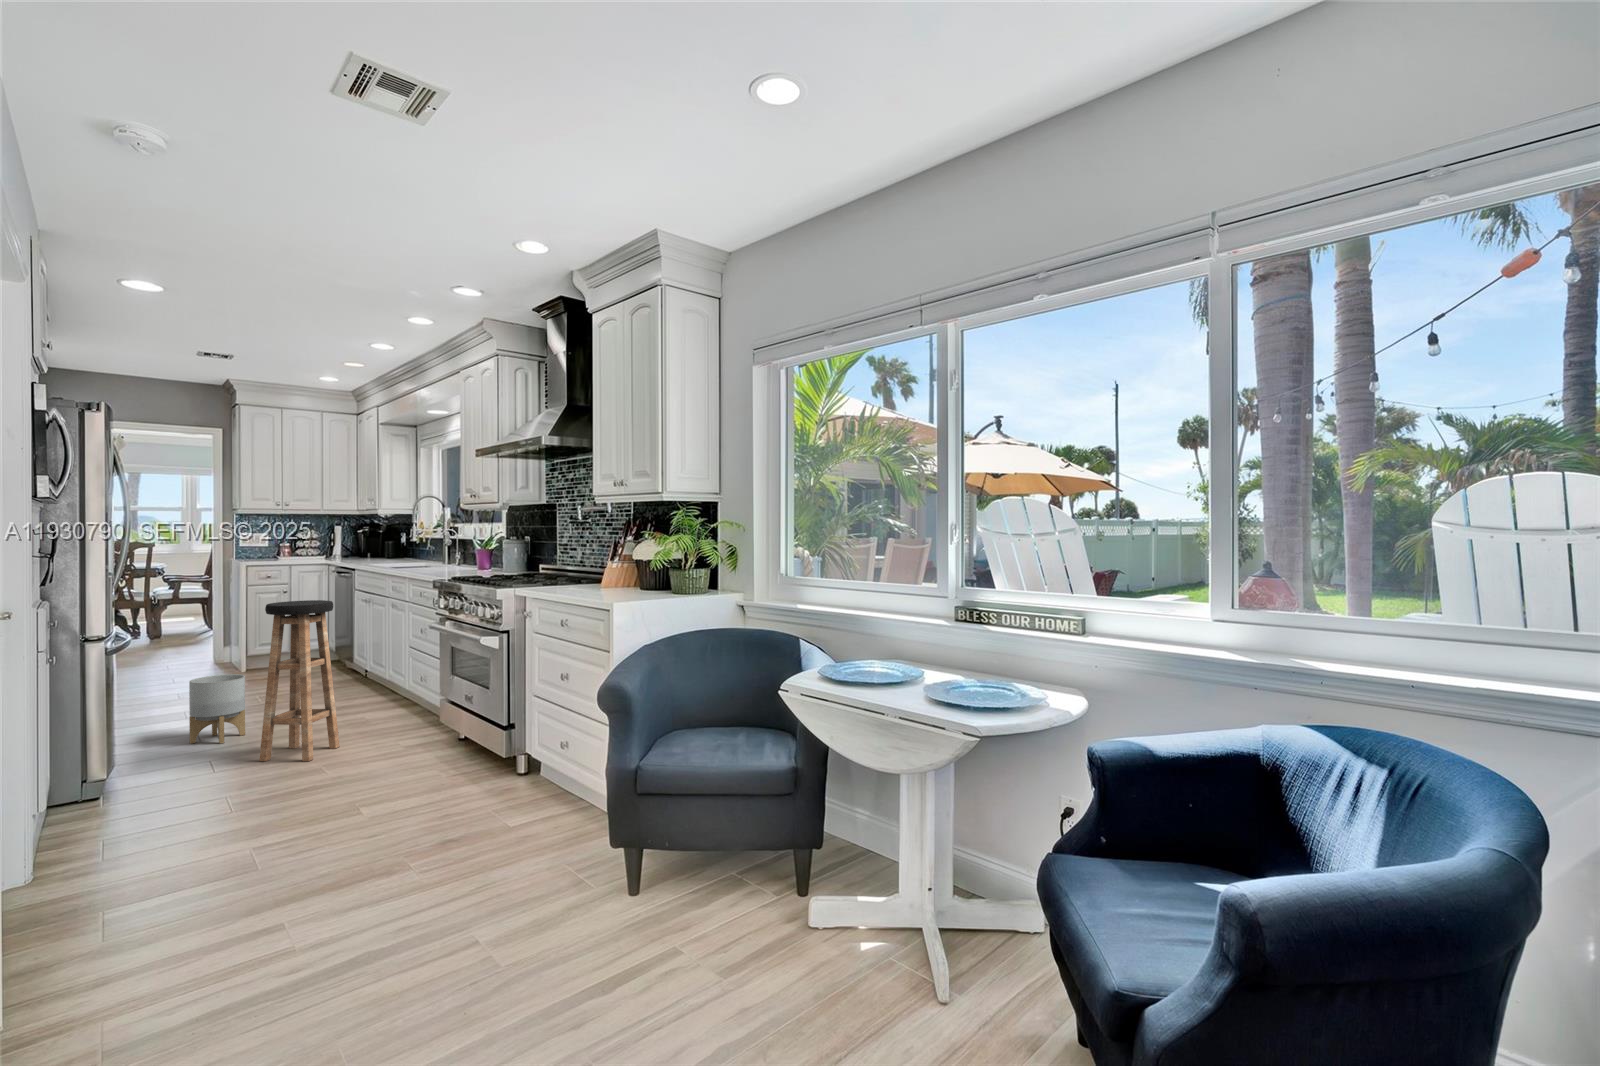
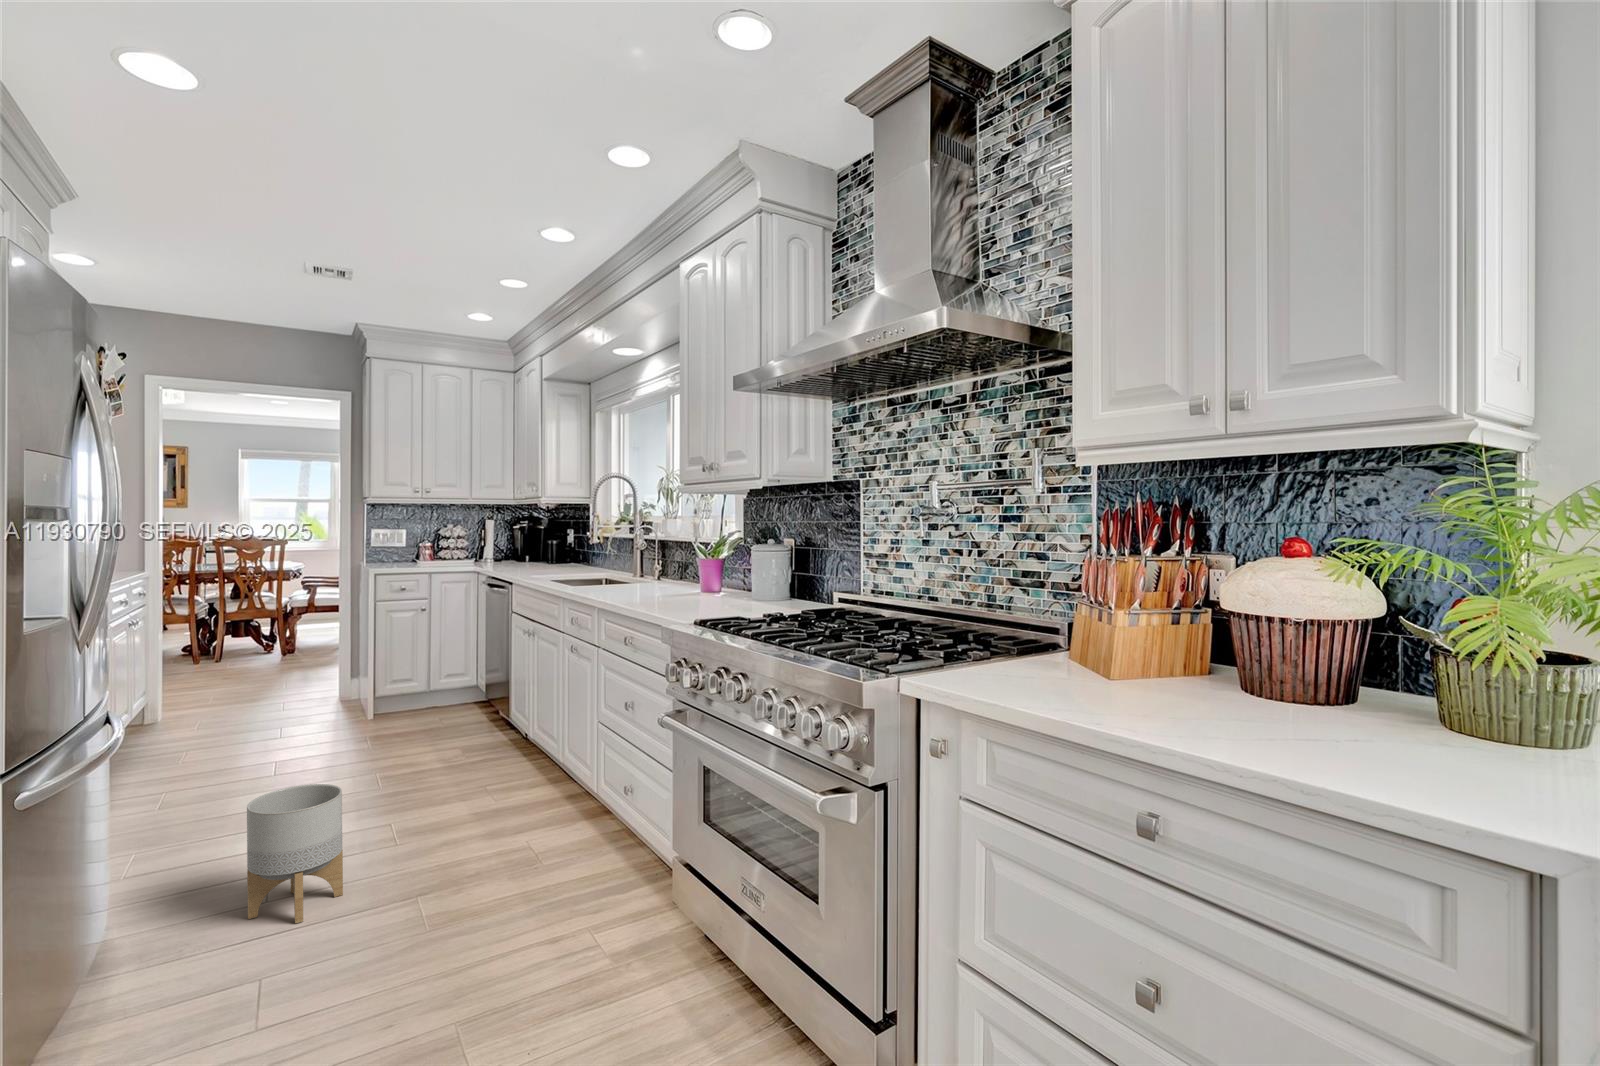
bar stool: present [259,600,340,761] -> none [349,670,499,1017]

